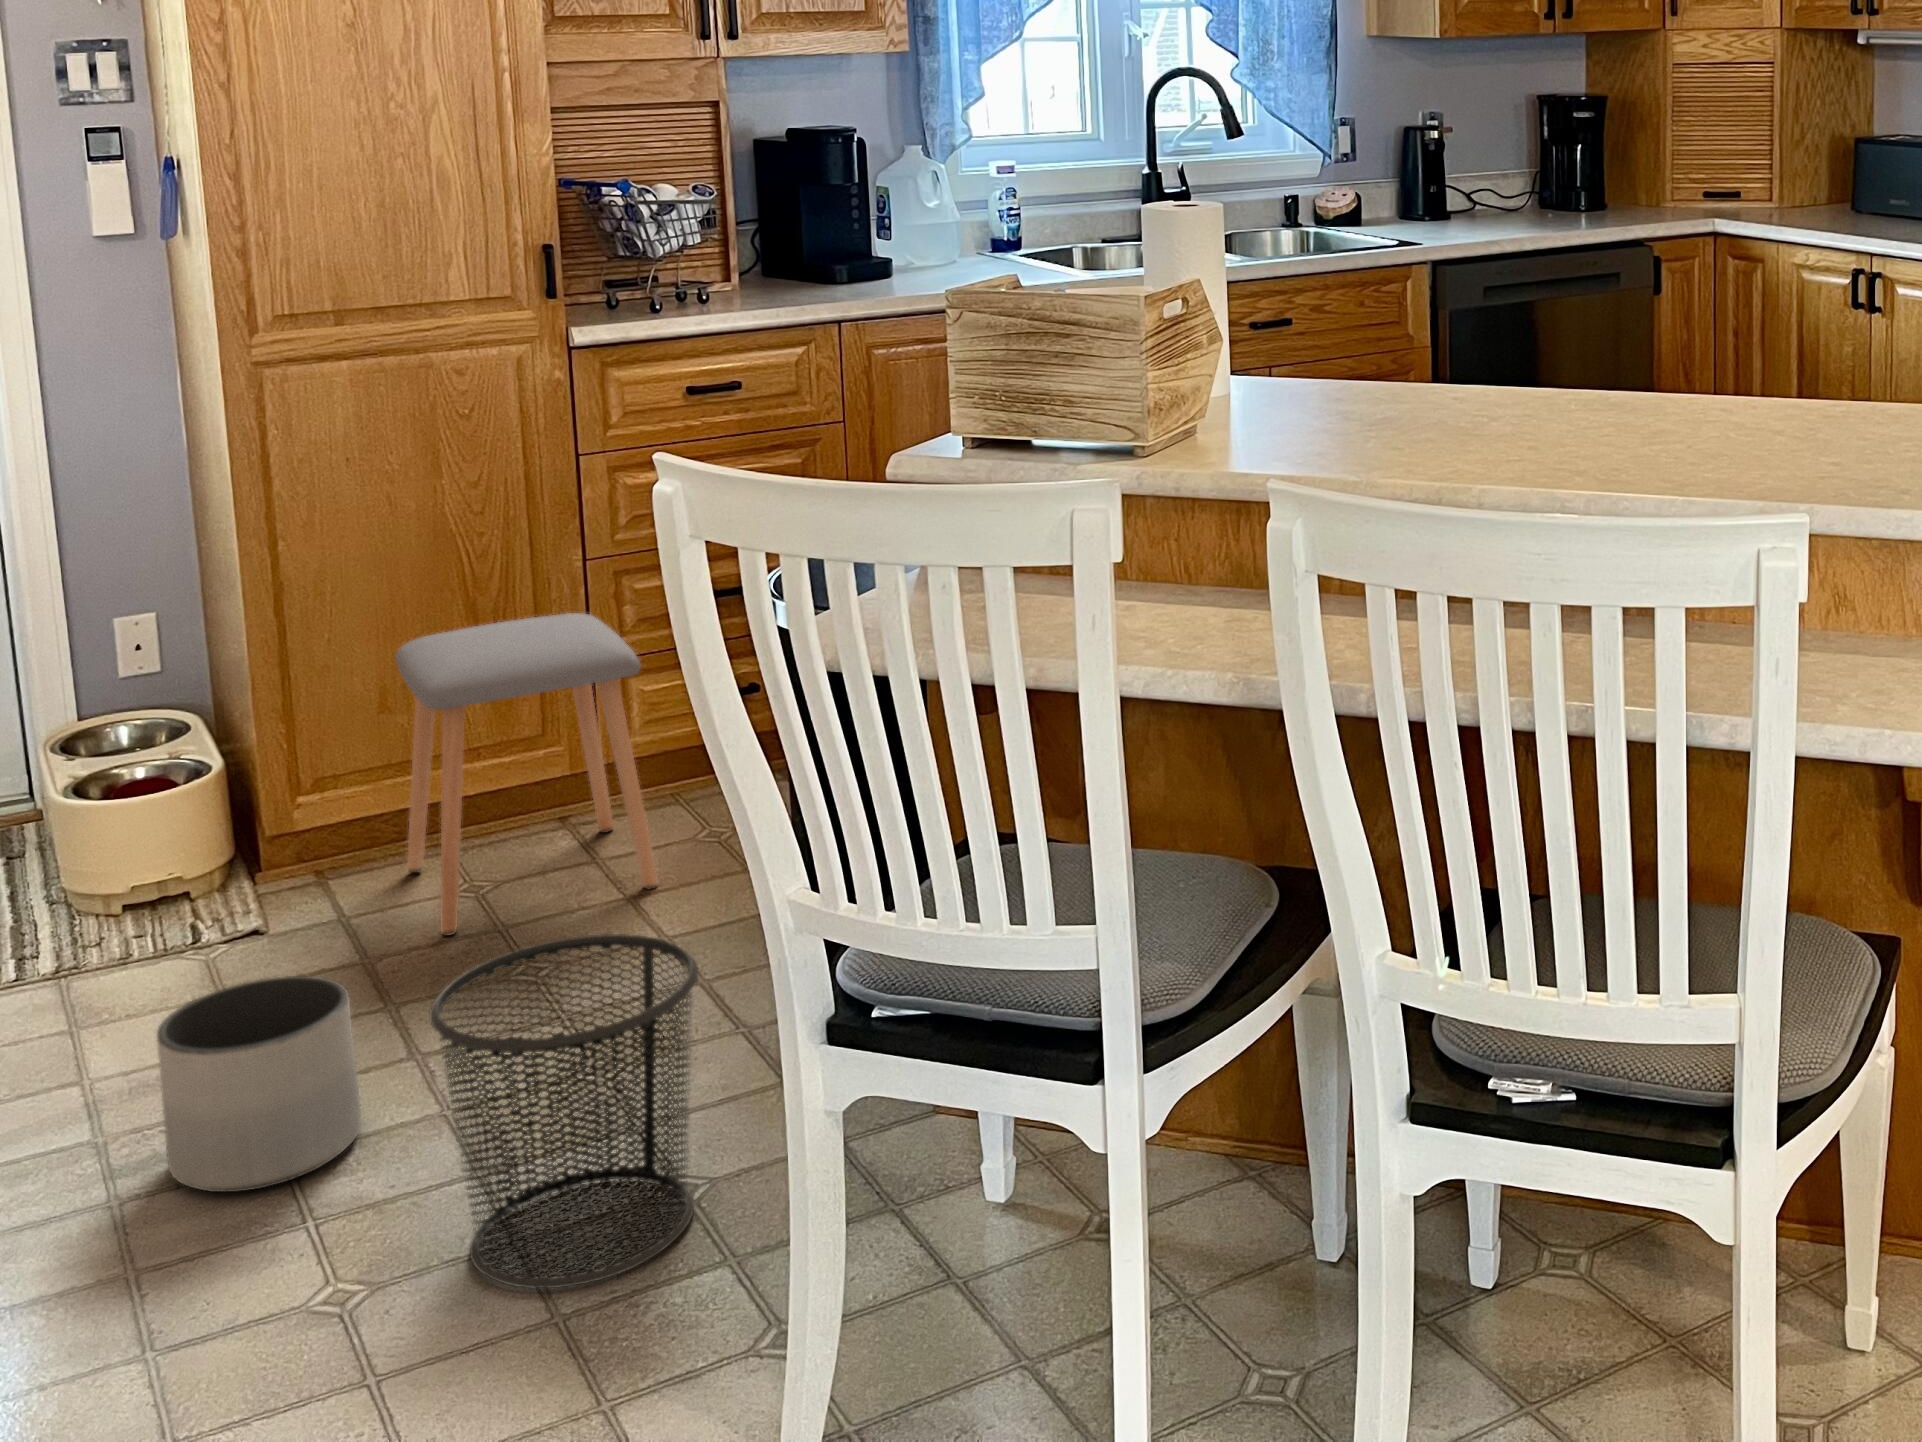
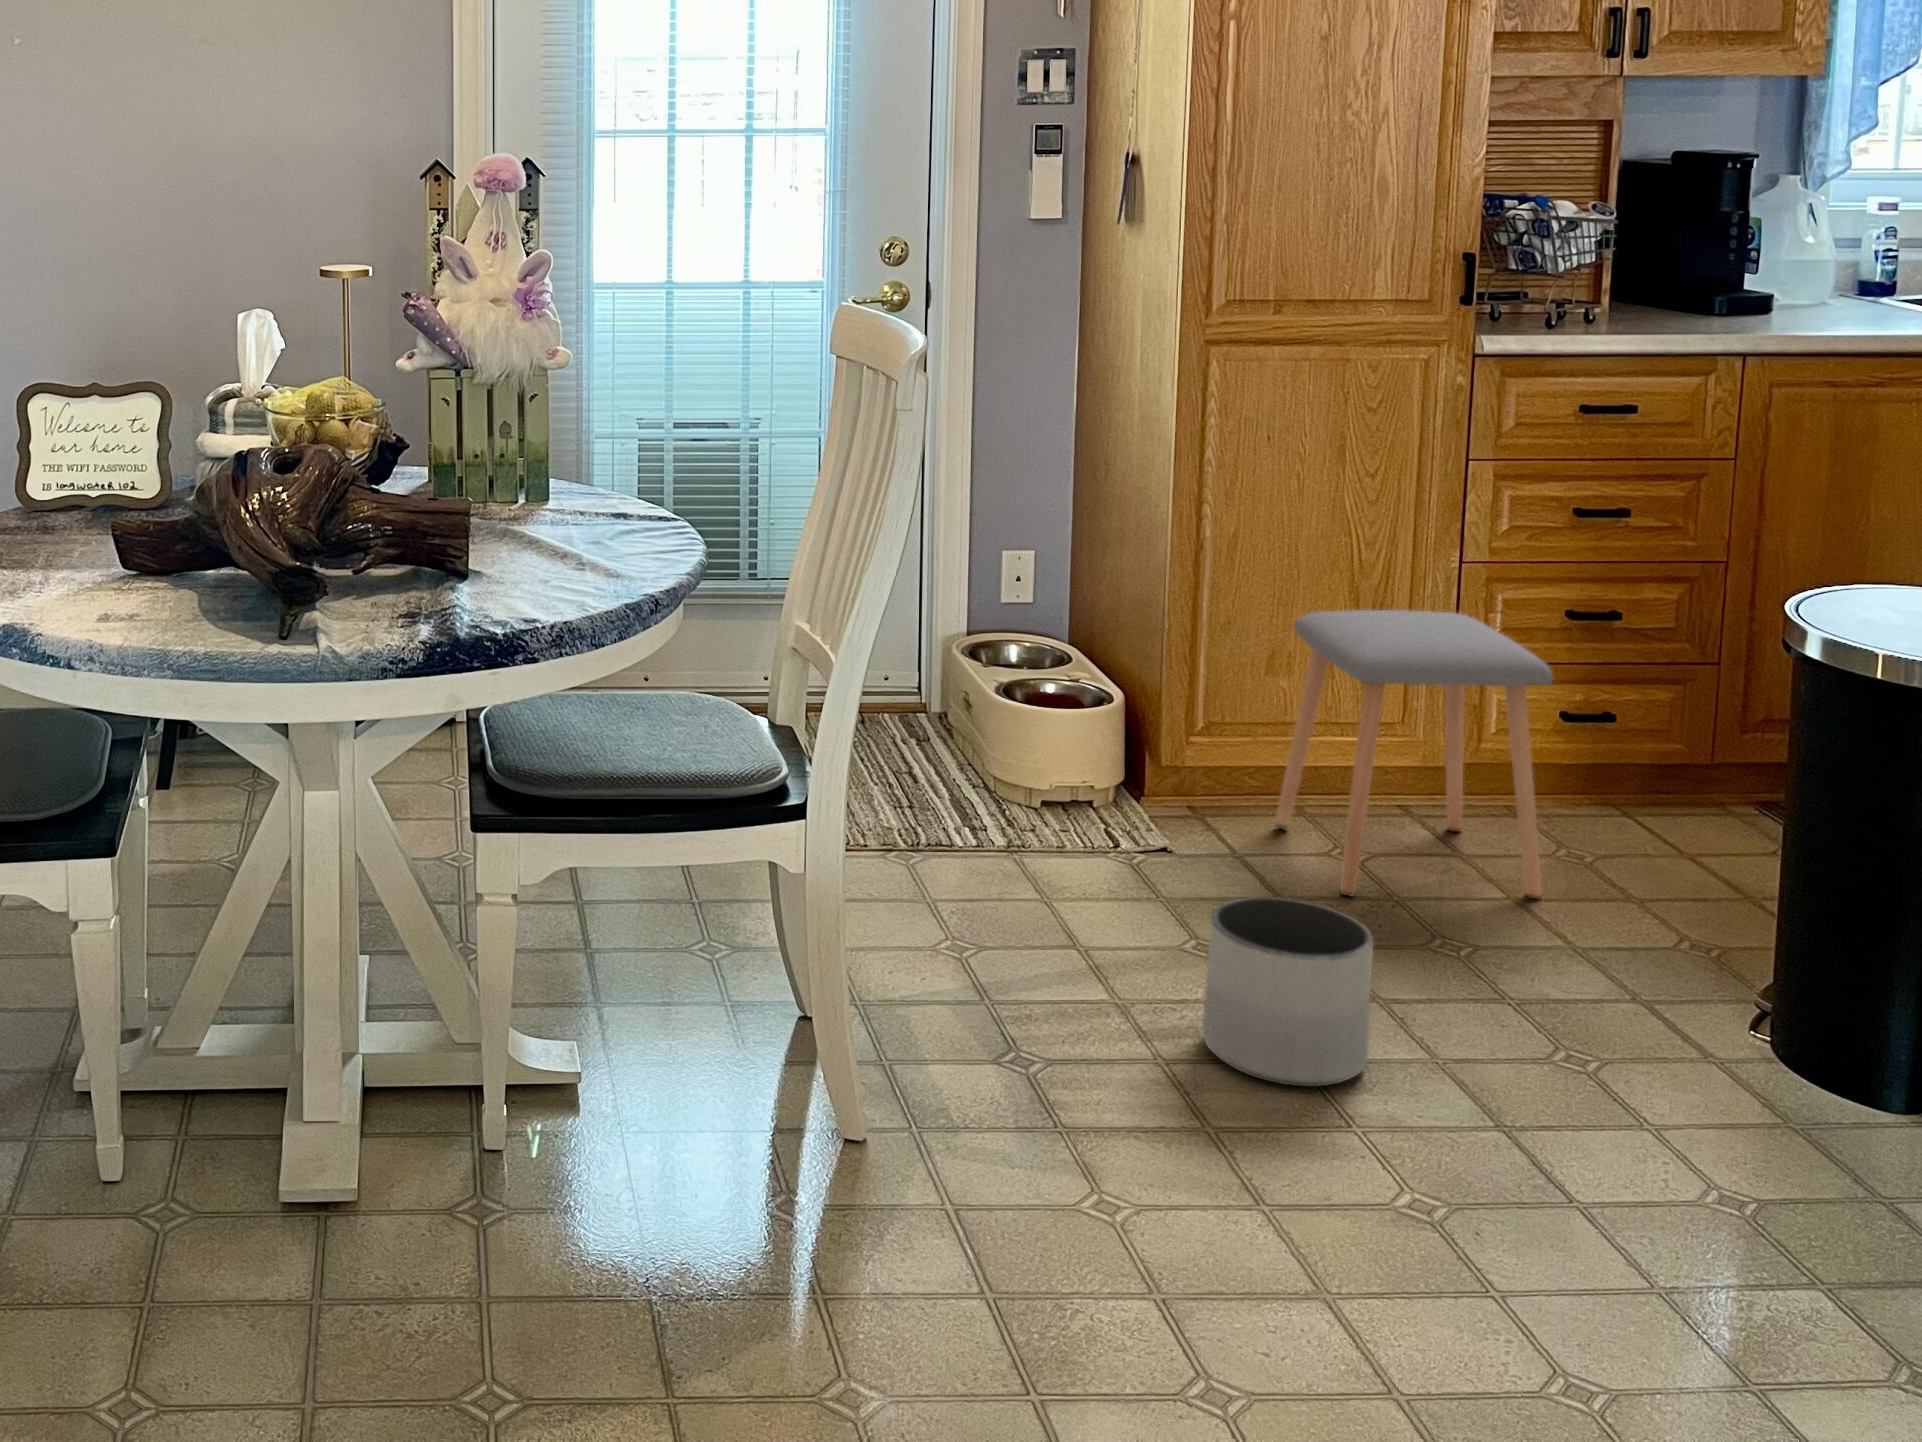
trash can: present [429,934,699,1288] -> none [1535,931,1815,1278]

